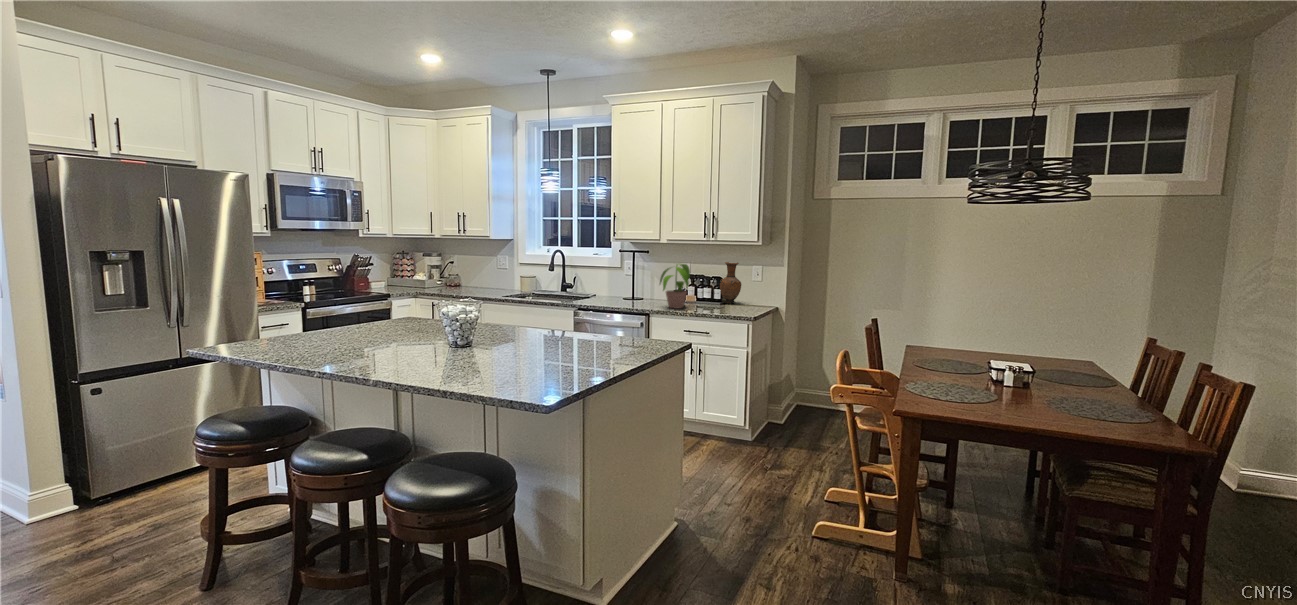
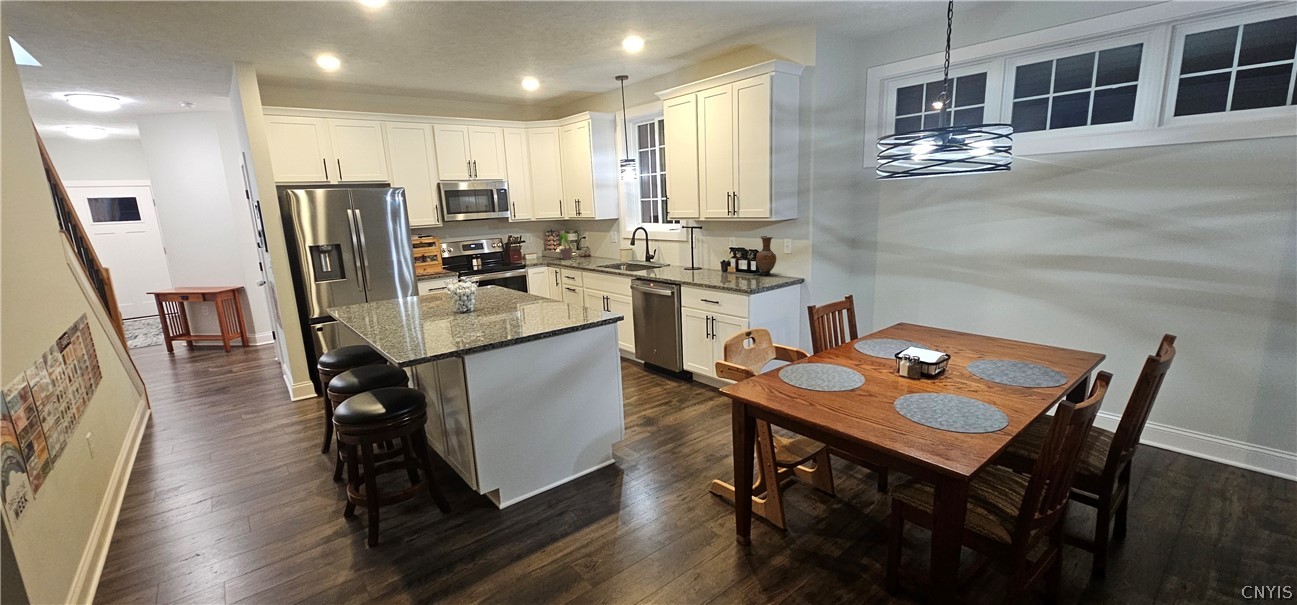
potted plant: present [660,264,690,308] -> present [559,233,574,260]

